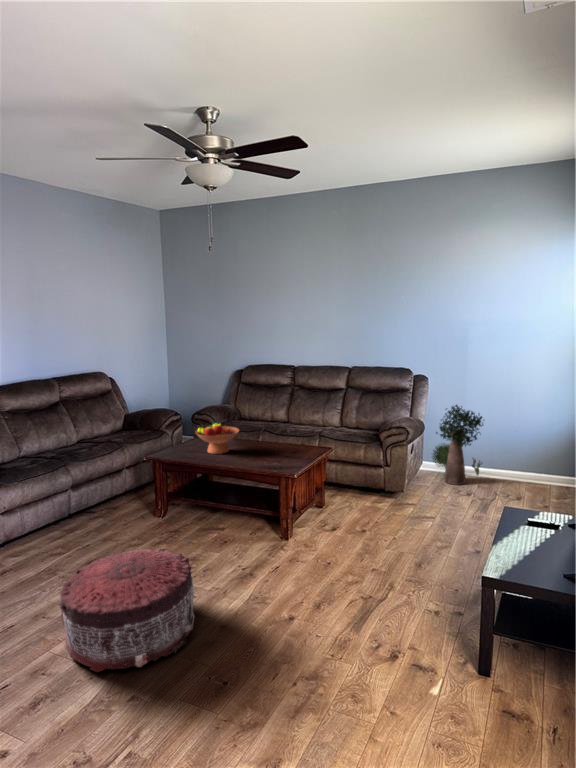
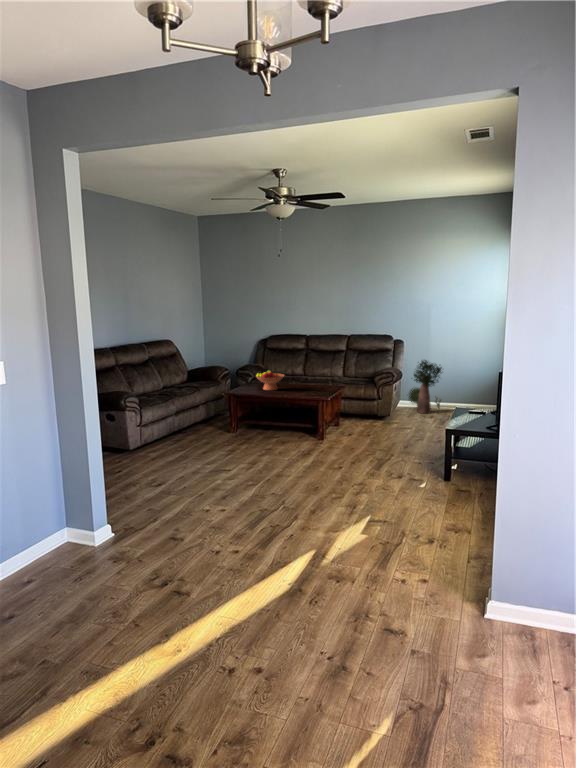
pouf: present [59,548,194,672] -> none [219,433,291,485]

